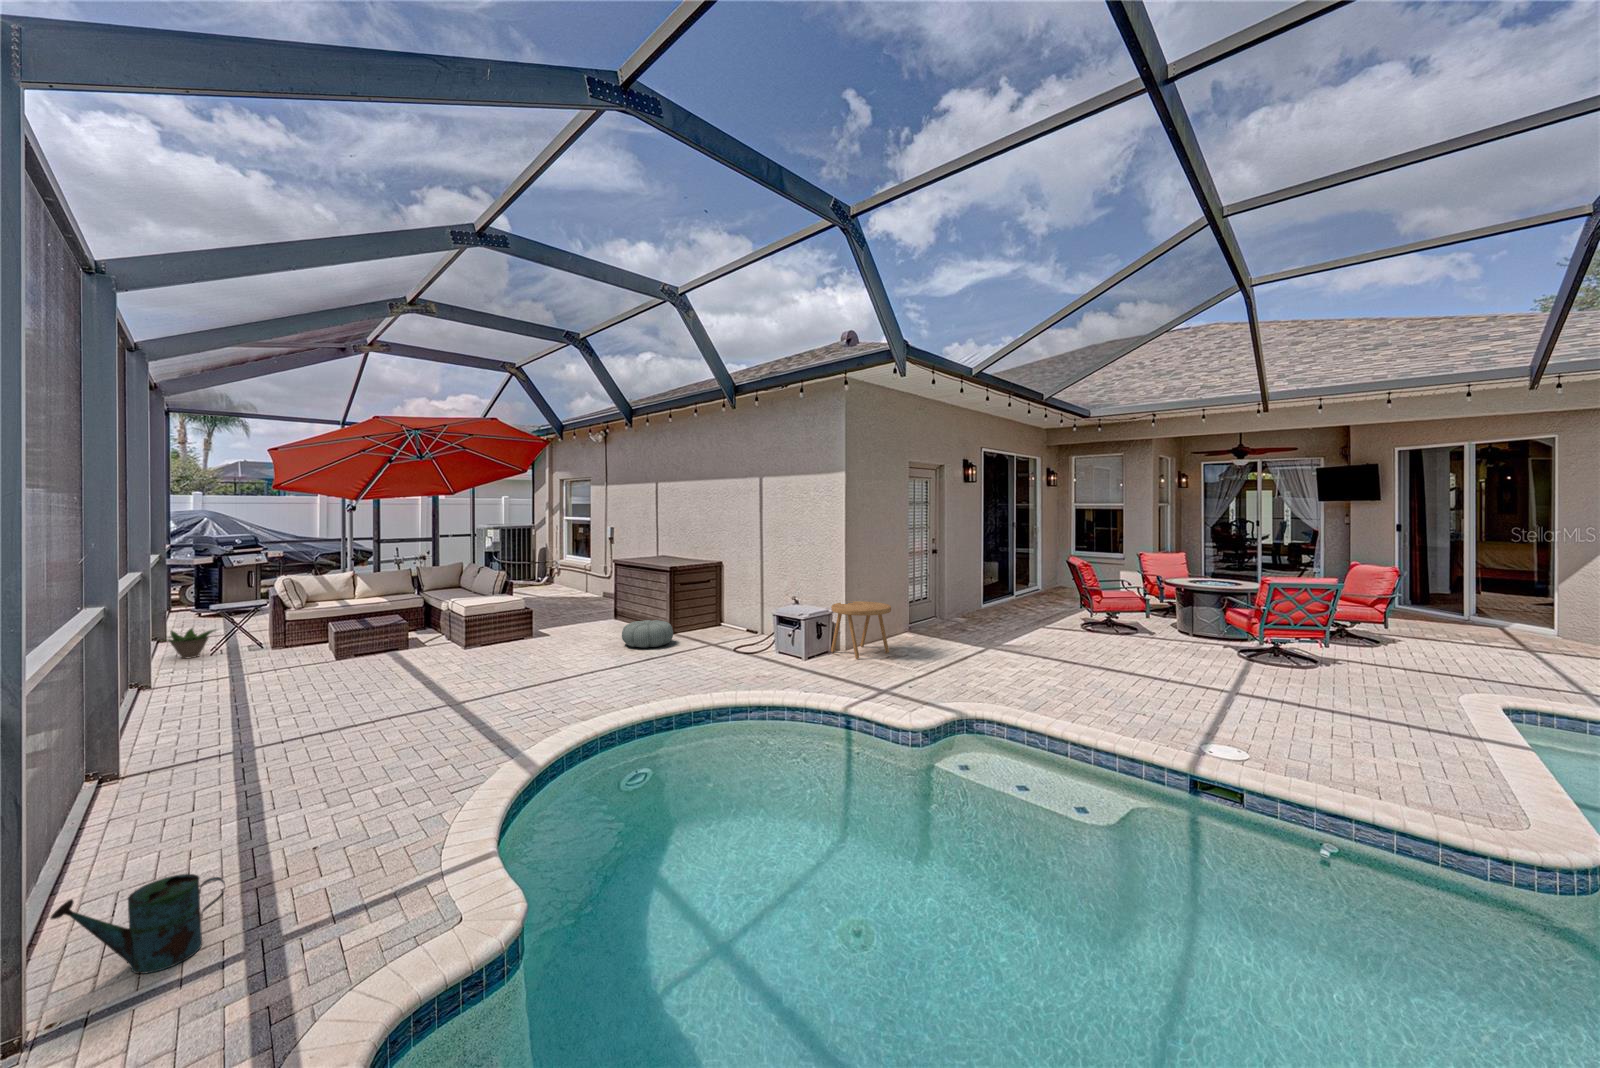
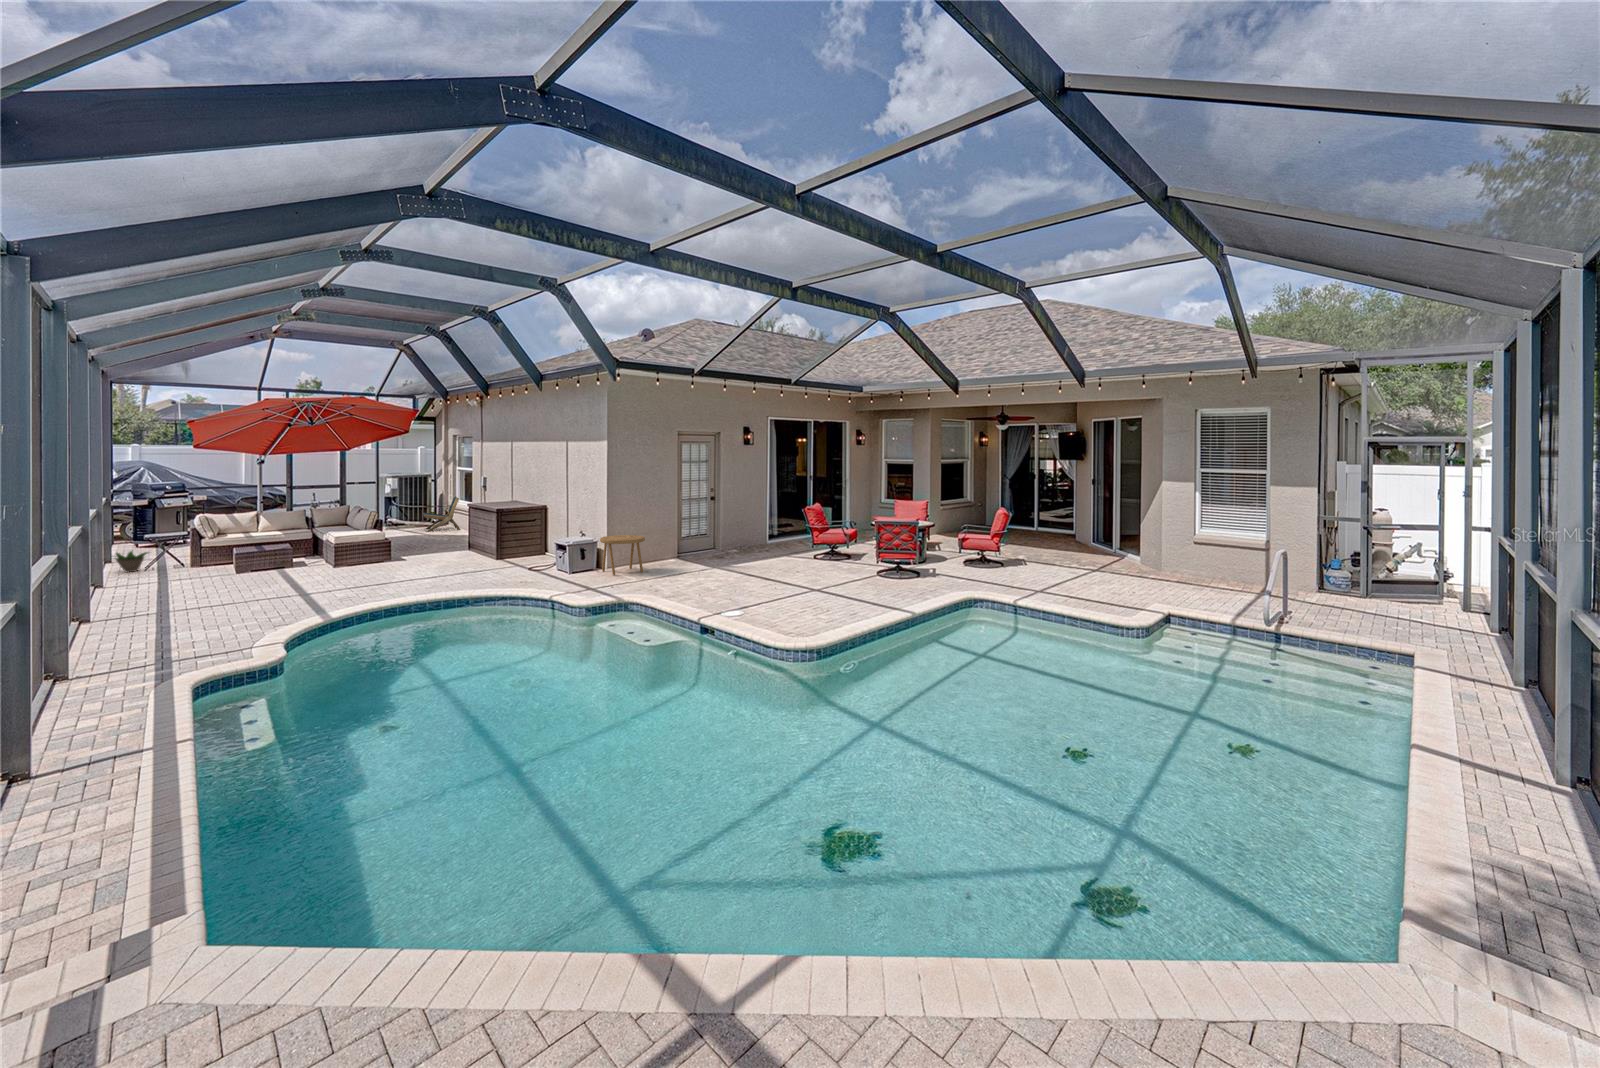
lounge chair: none [532,550,577,592] -> present [422,496,460,532]
pouf: present [622,620,673,648] -> none [453,549,494,568]
watering can: present [51,874,225,974] -> none [73,638,148,674]

